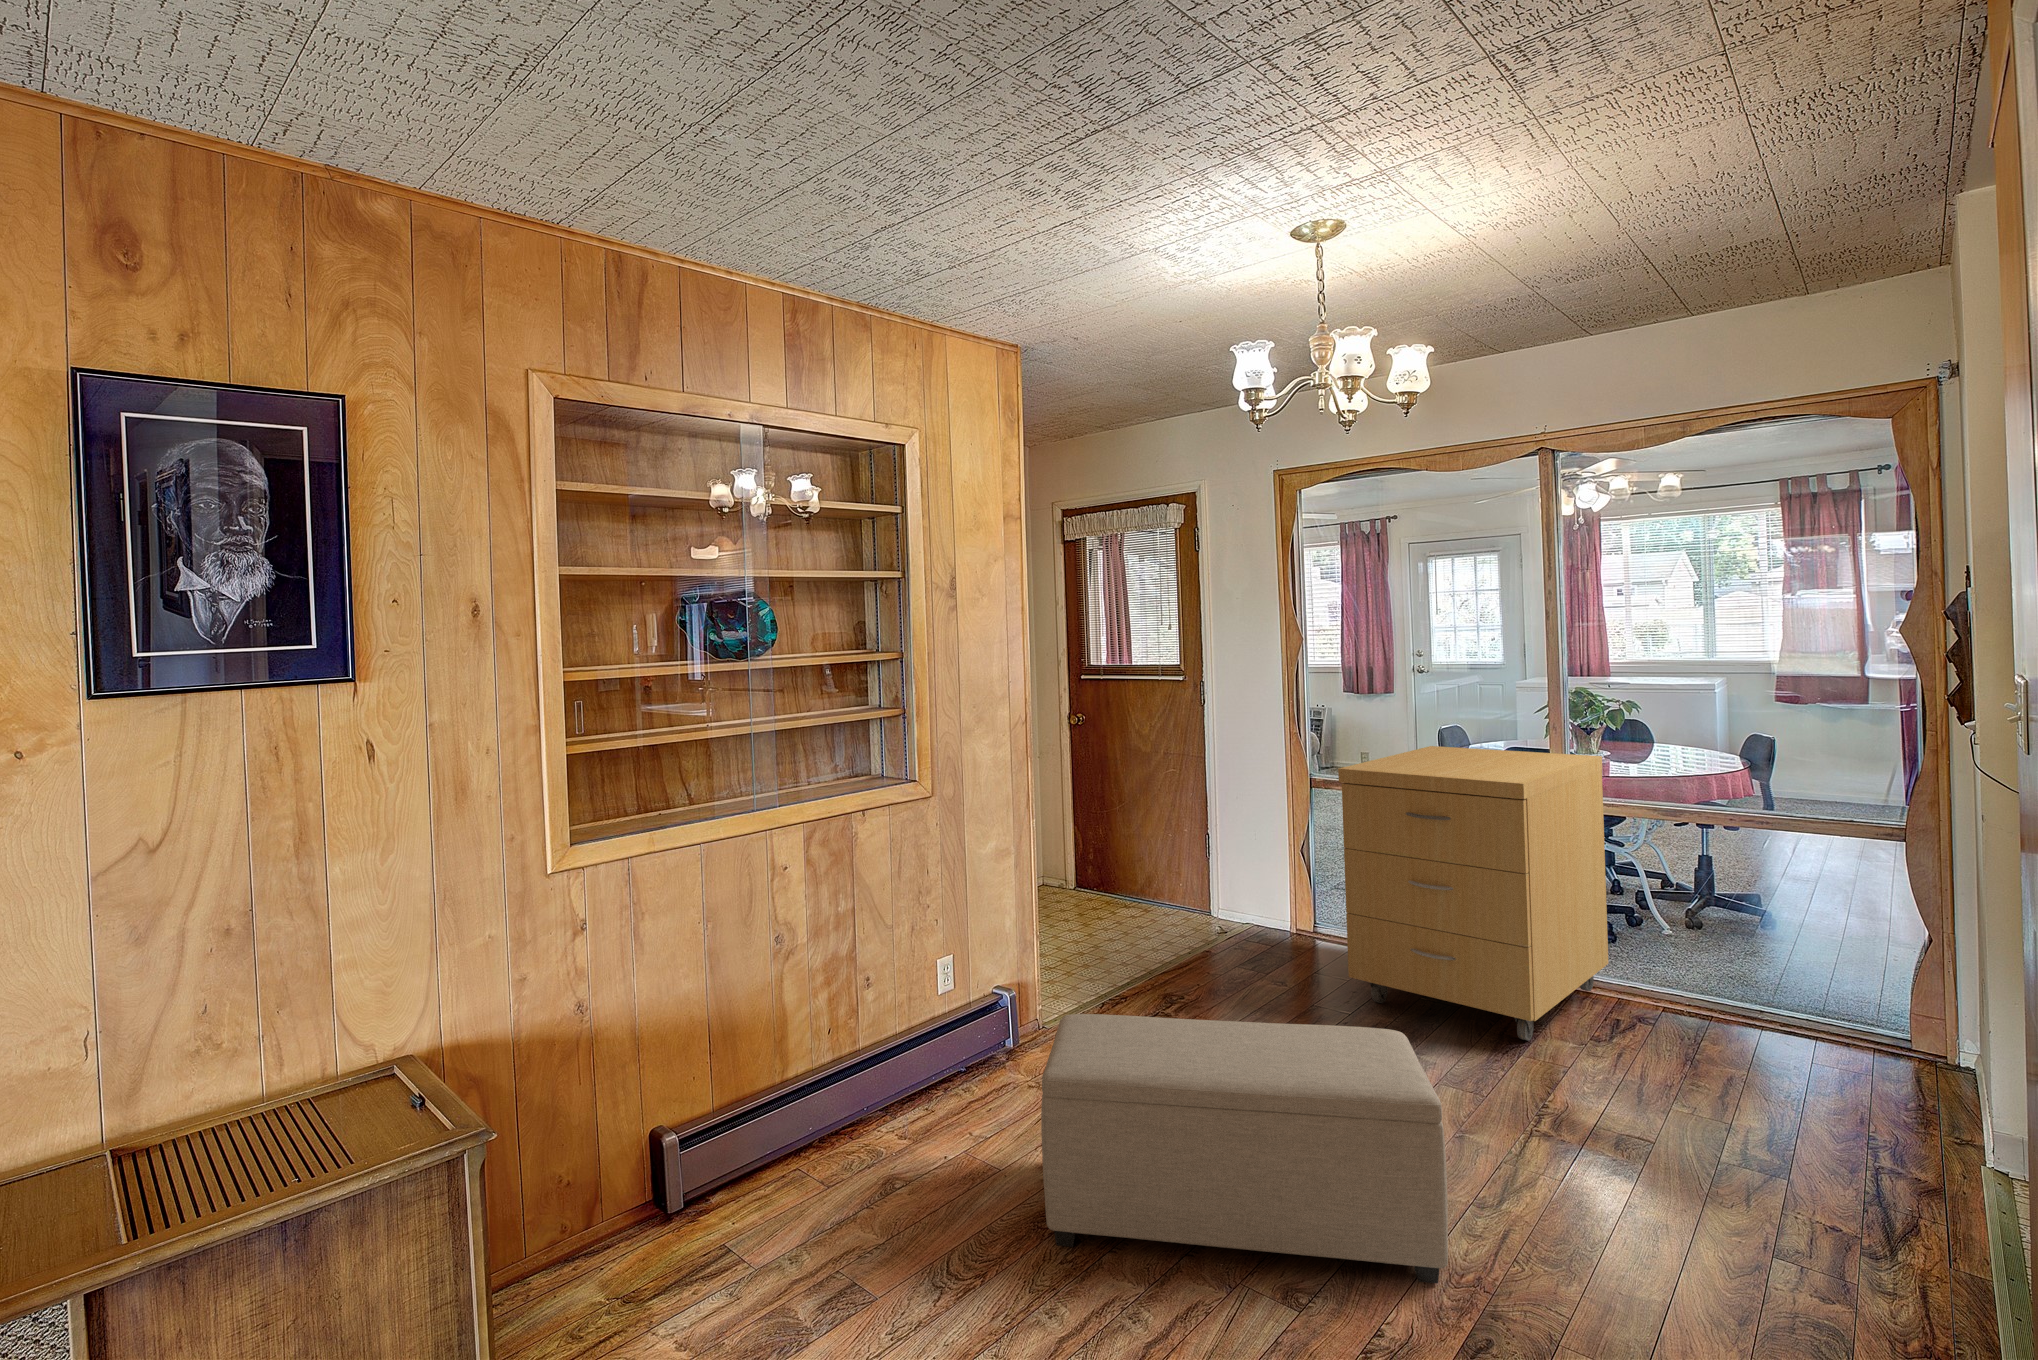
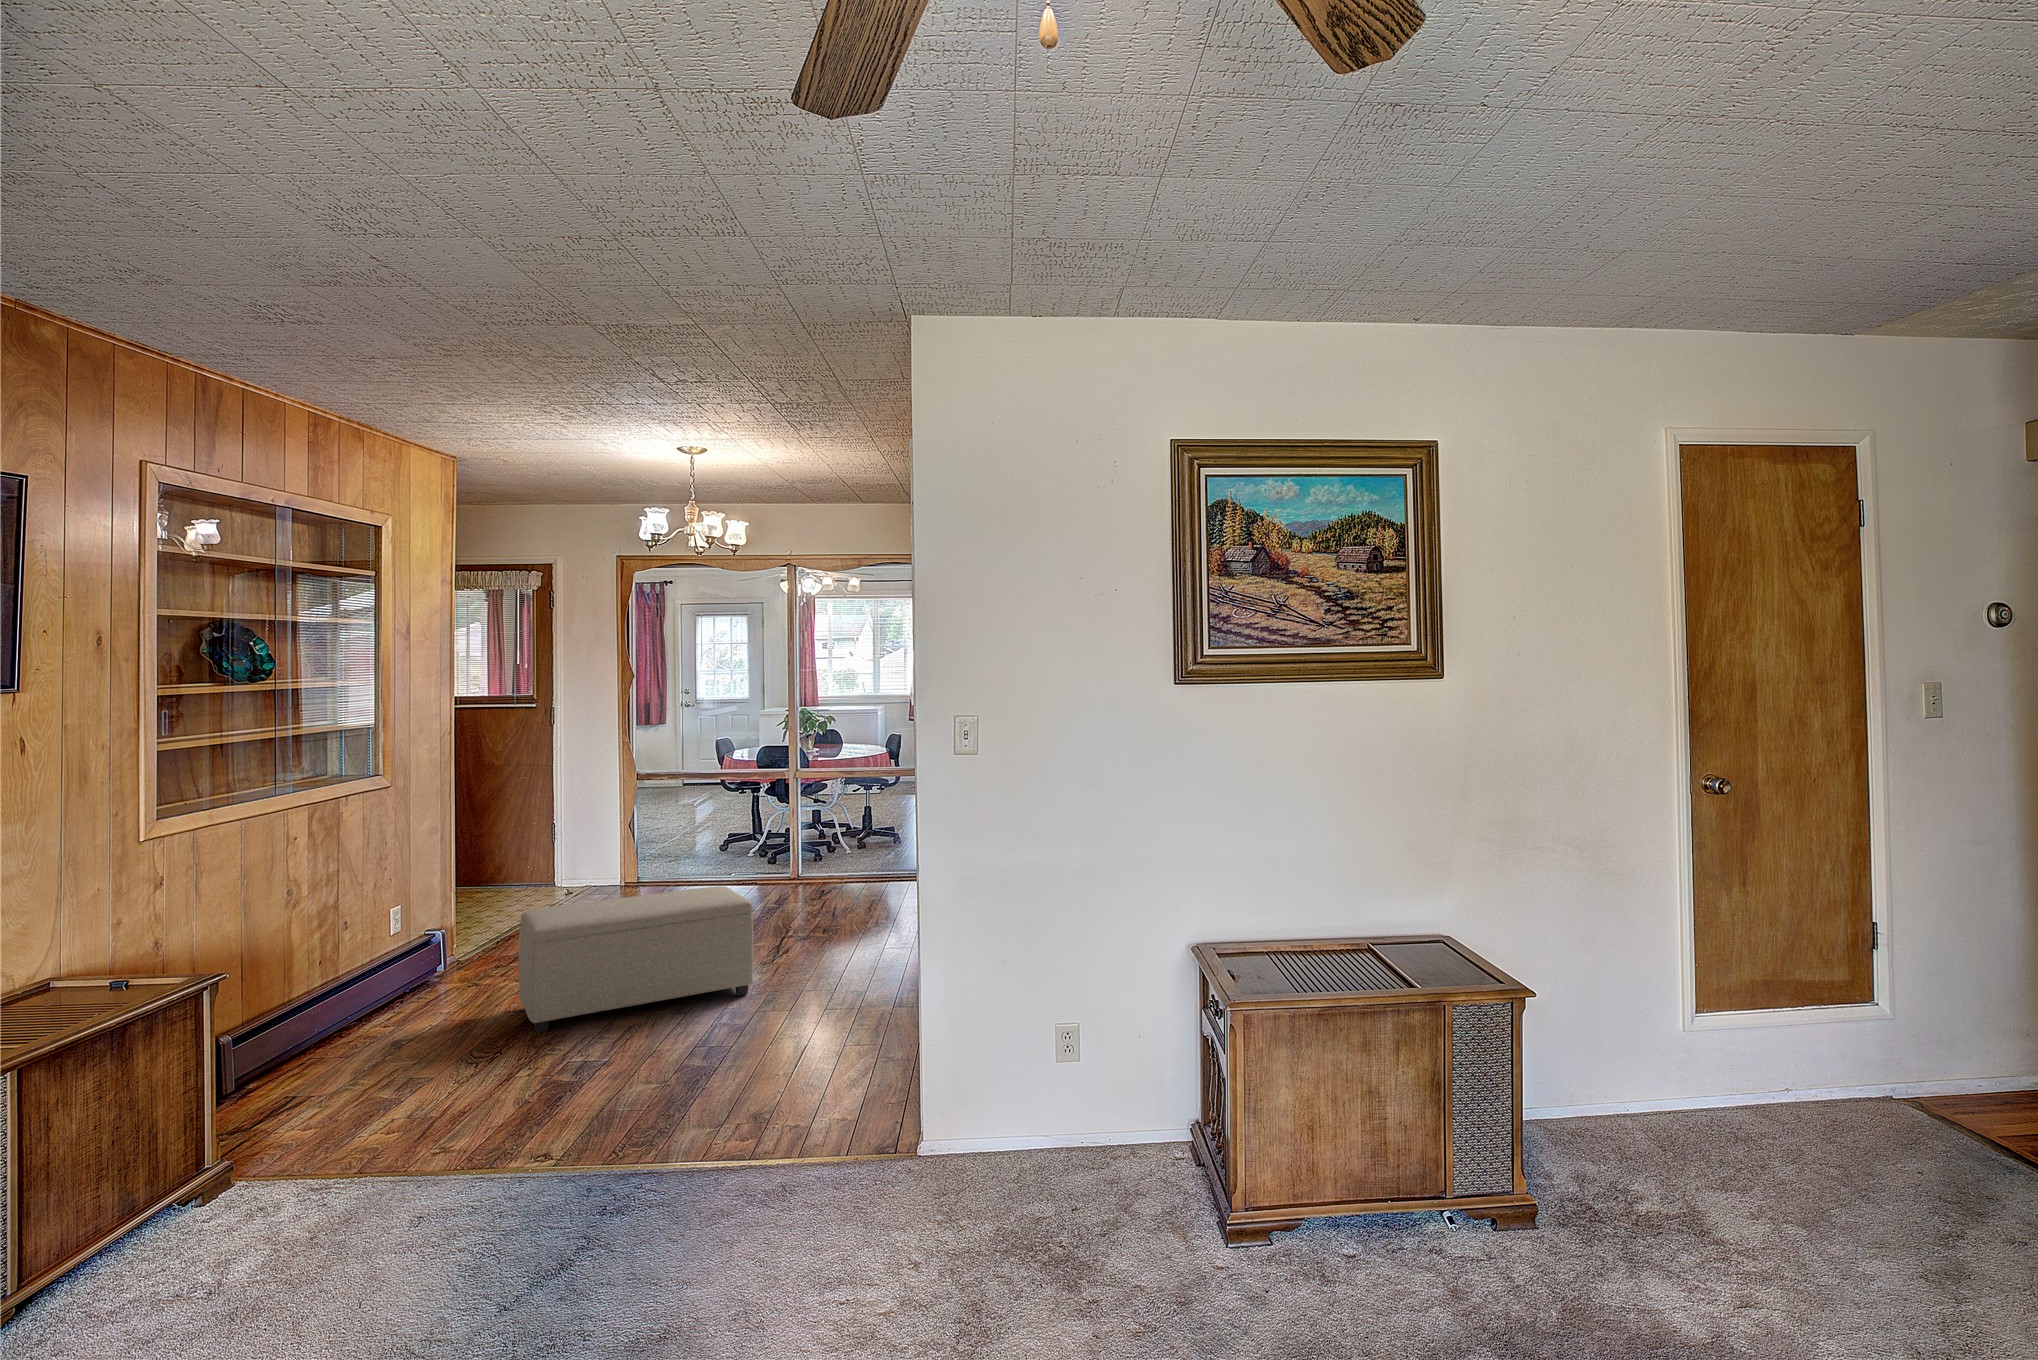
storage cabinet: present [1338,746,1609,1041] -> none [671,750,819,914]

